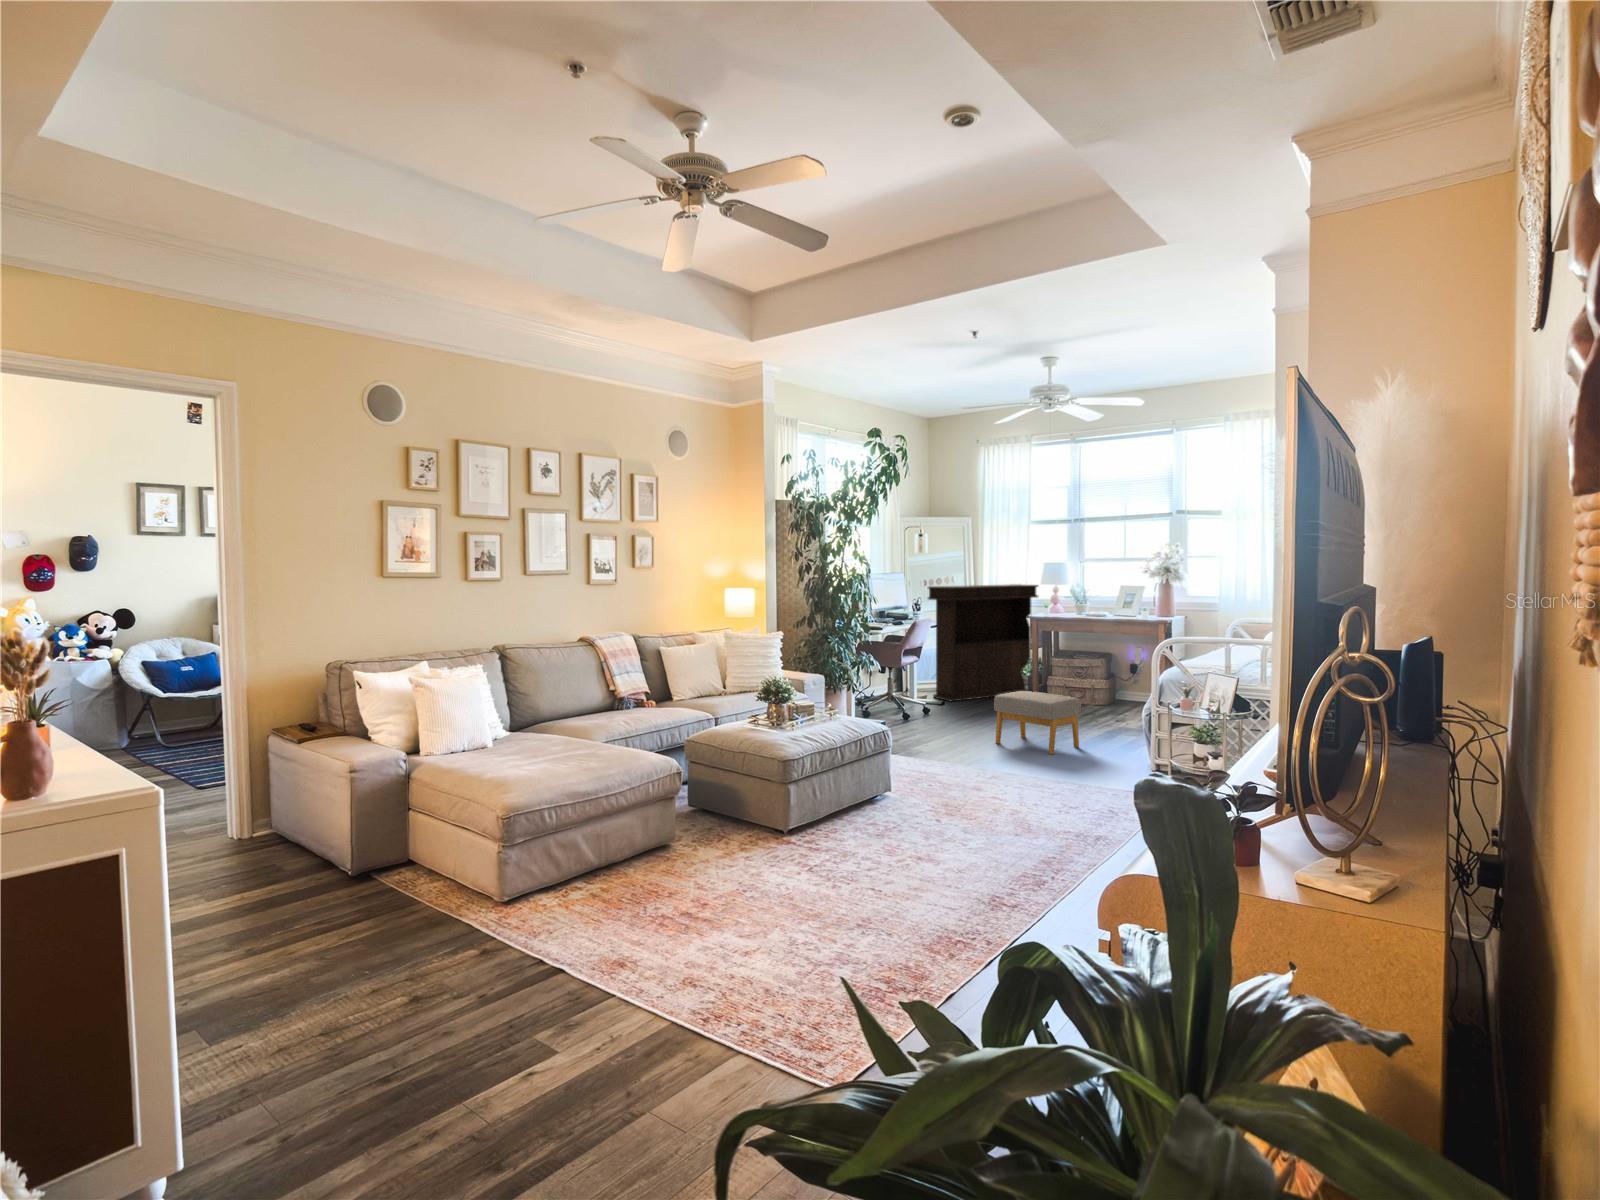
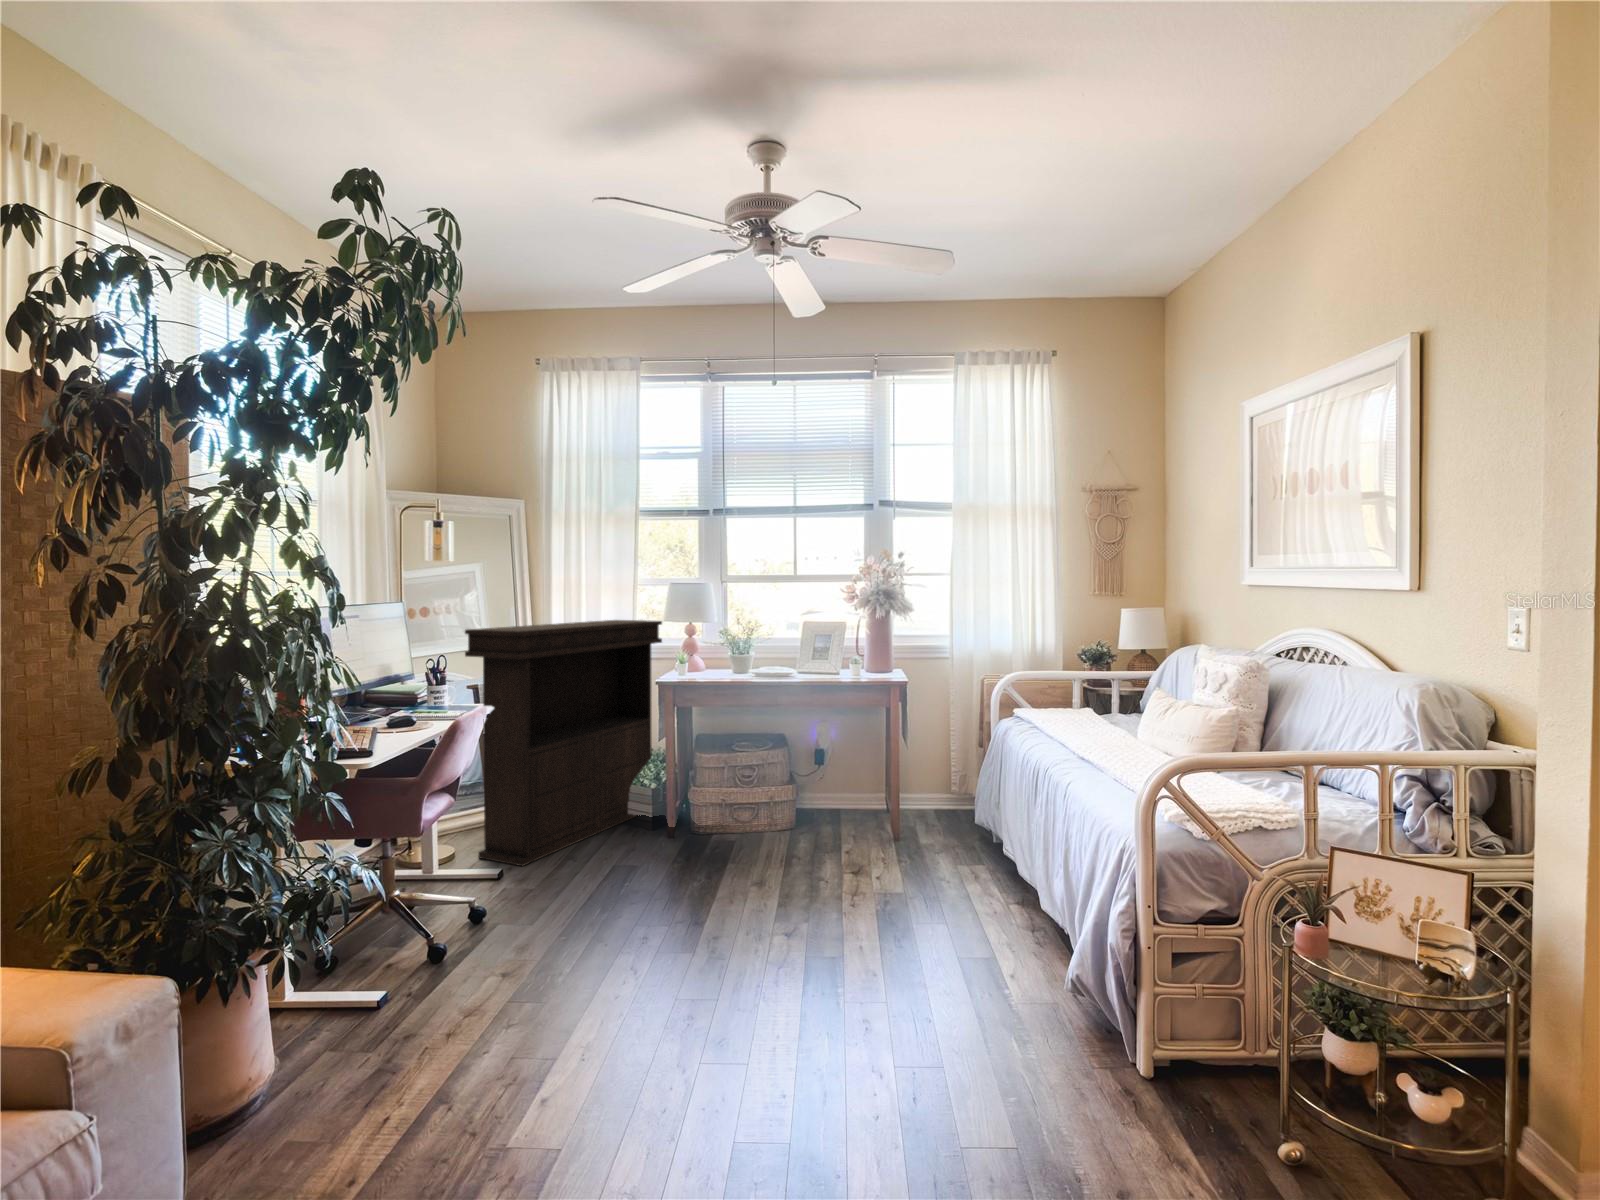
footstool: present [994,691,1081,754] -> none [723,884,915,1075]

